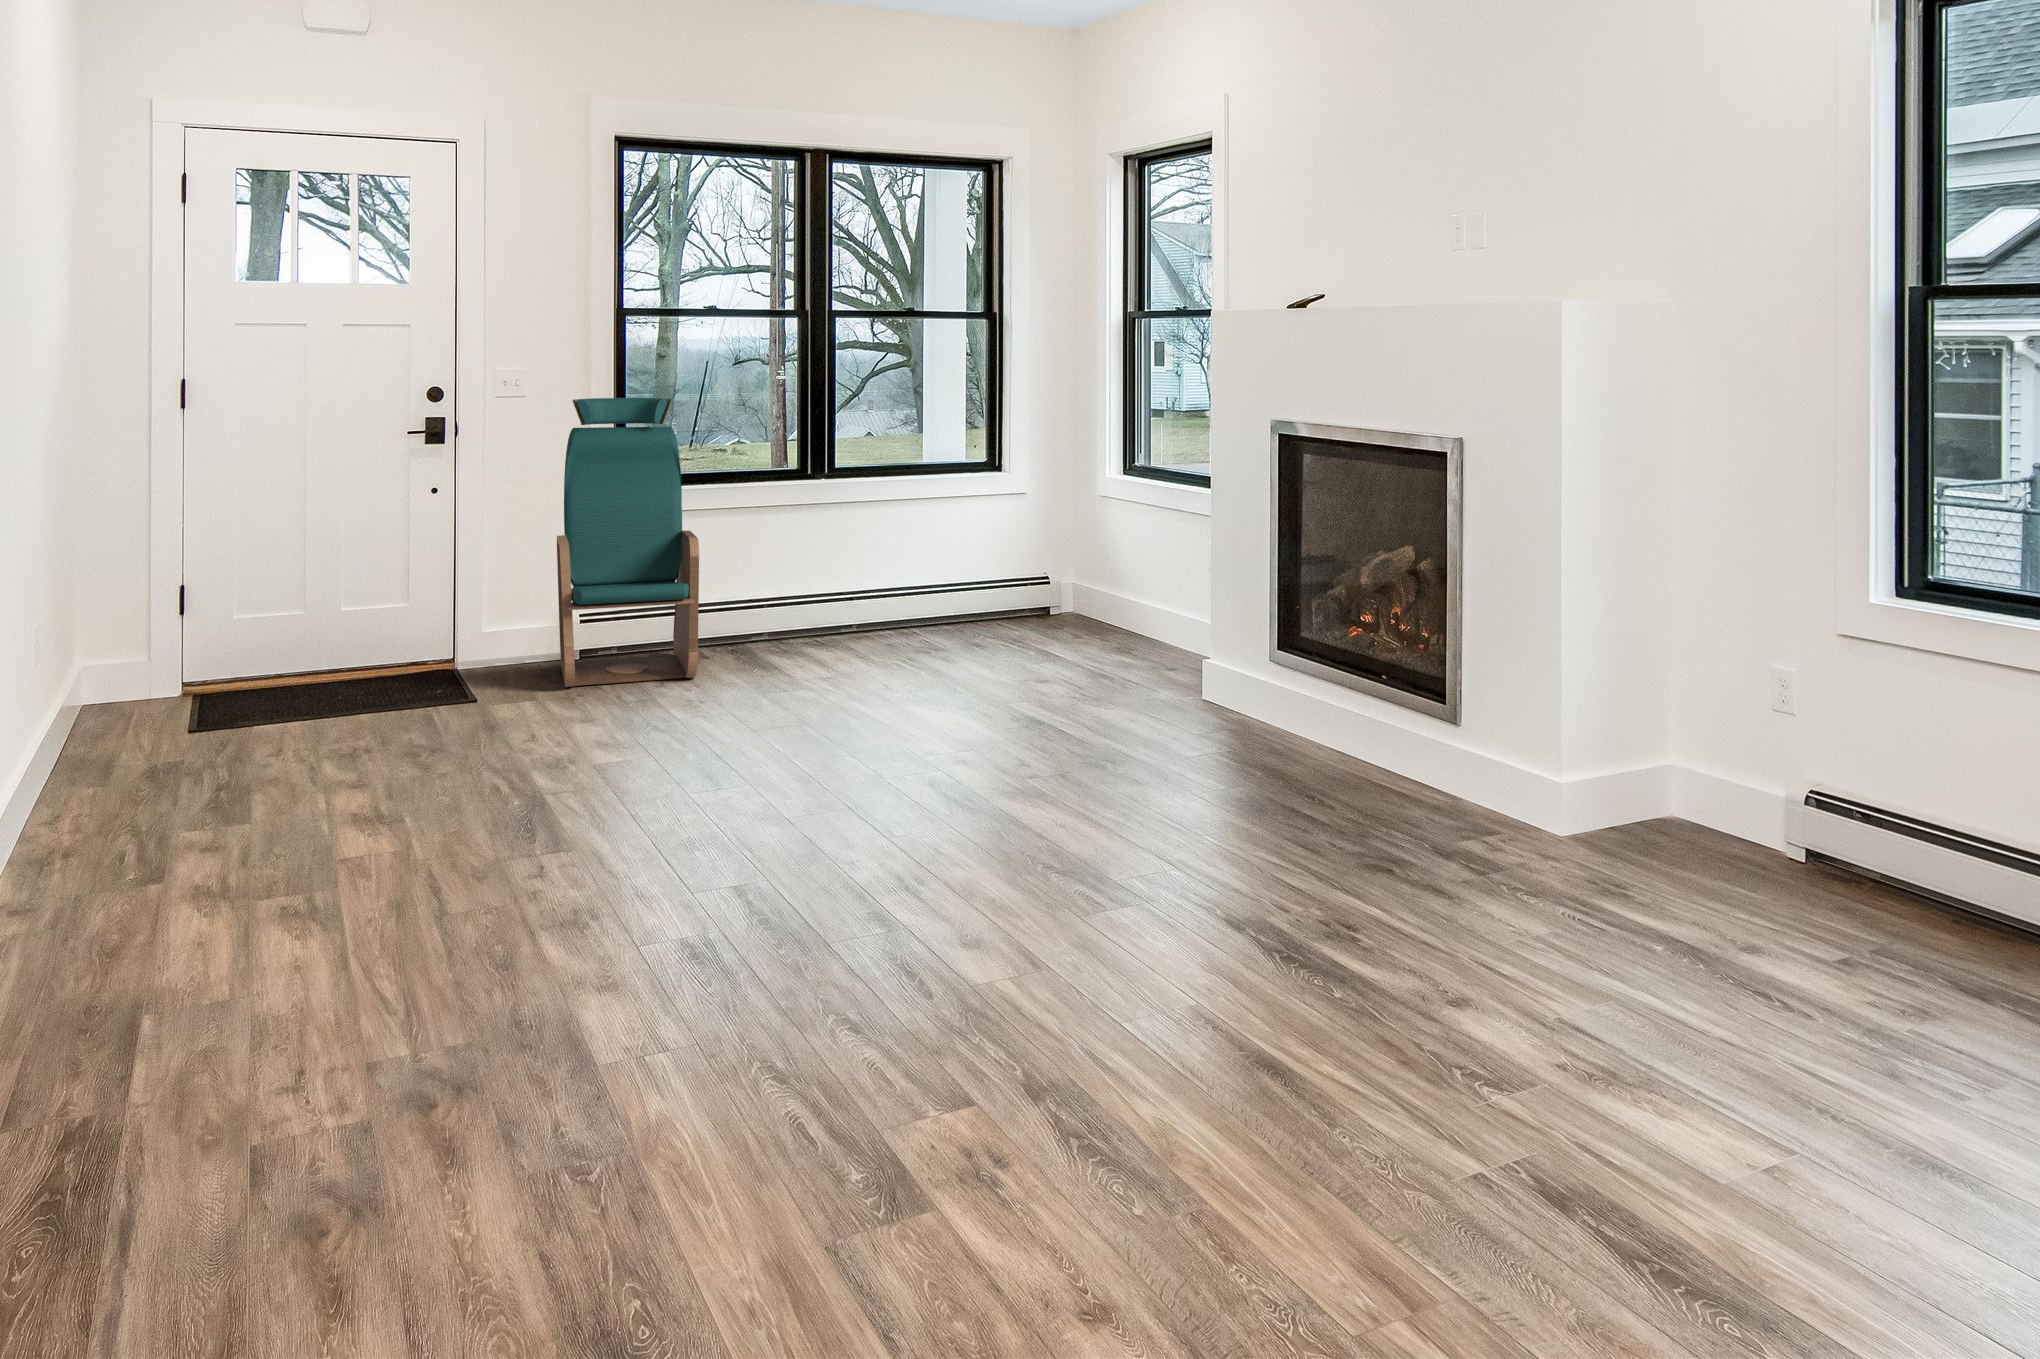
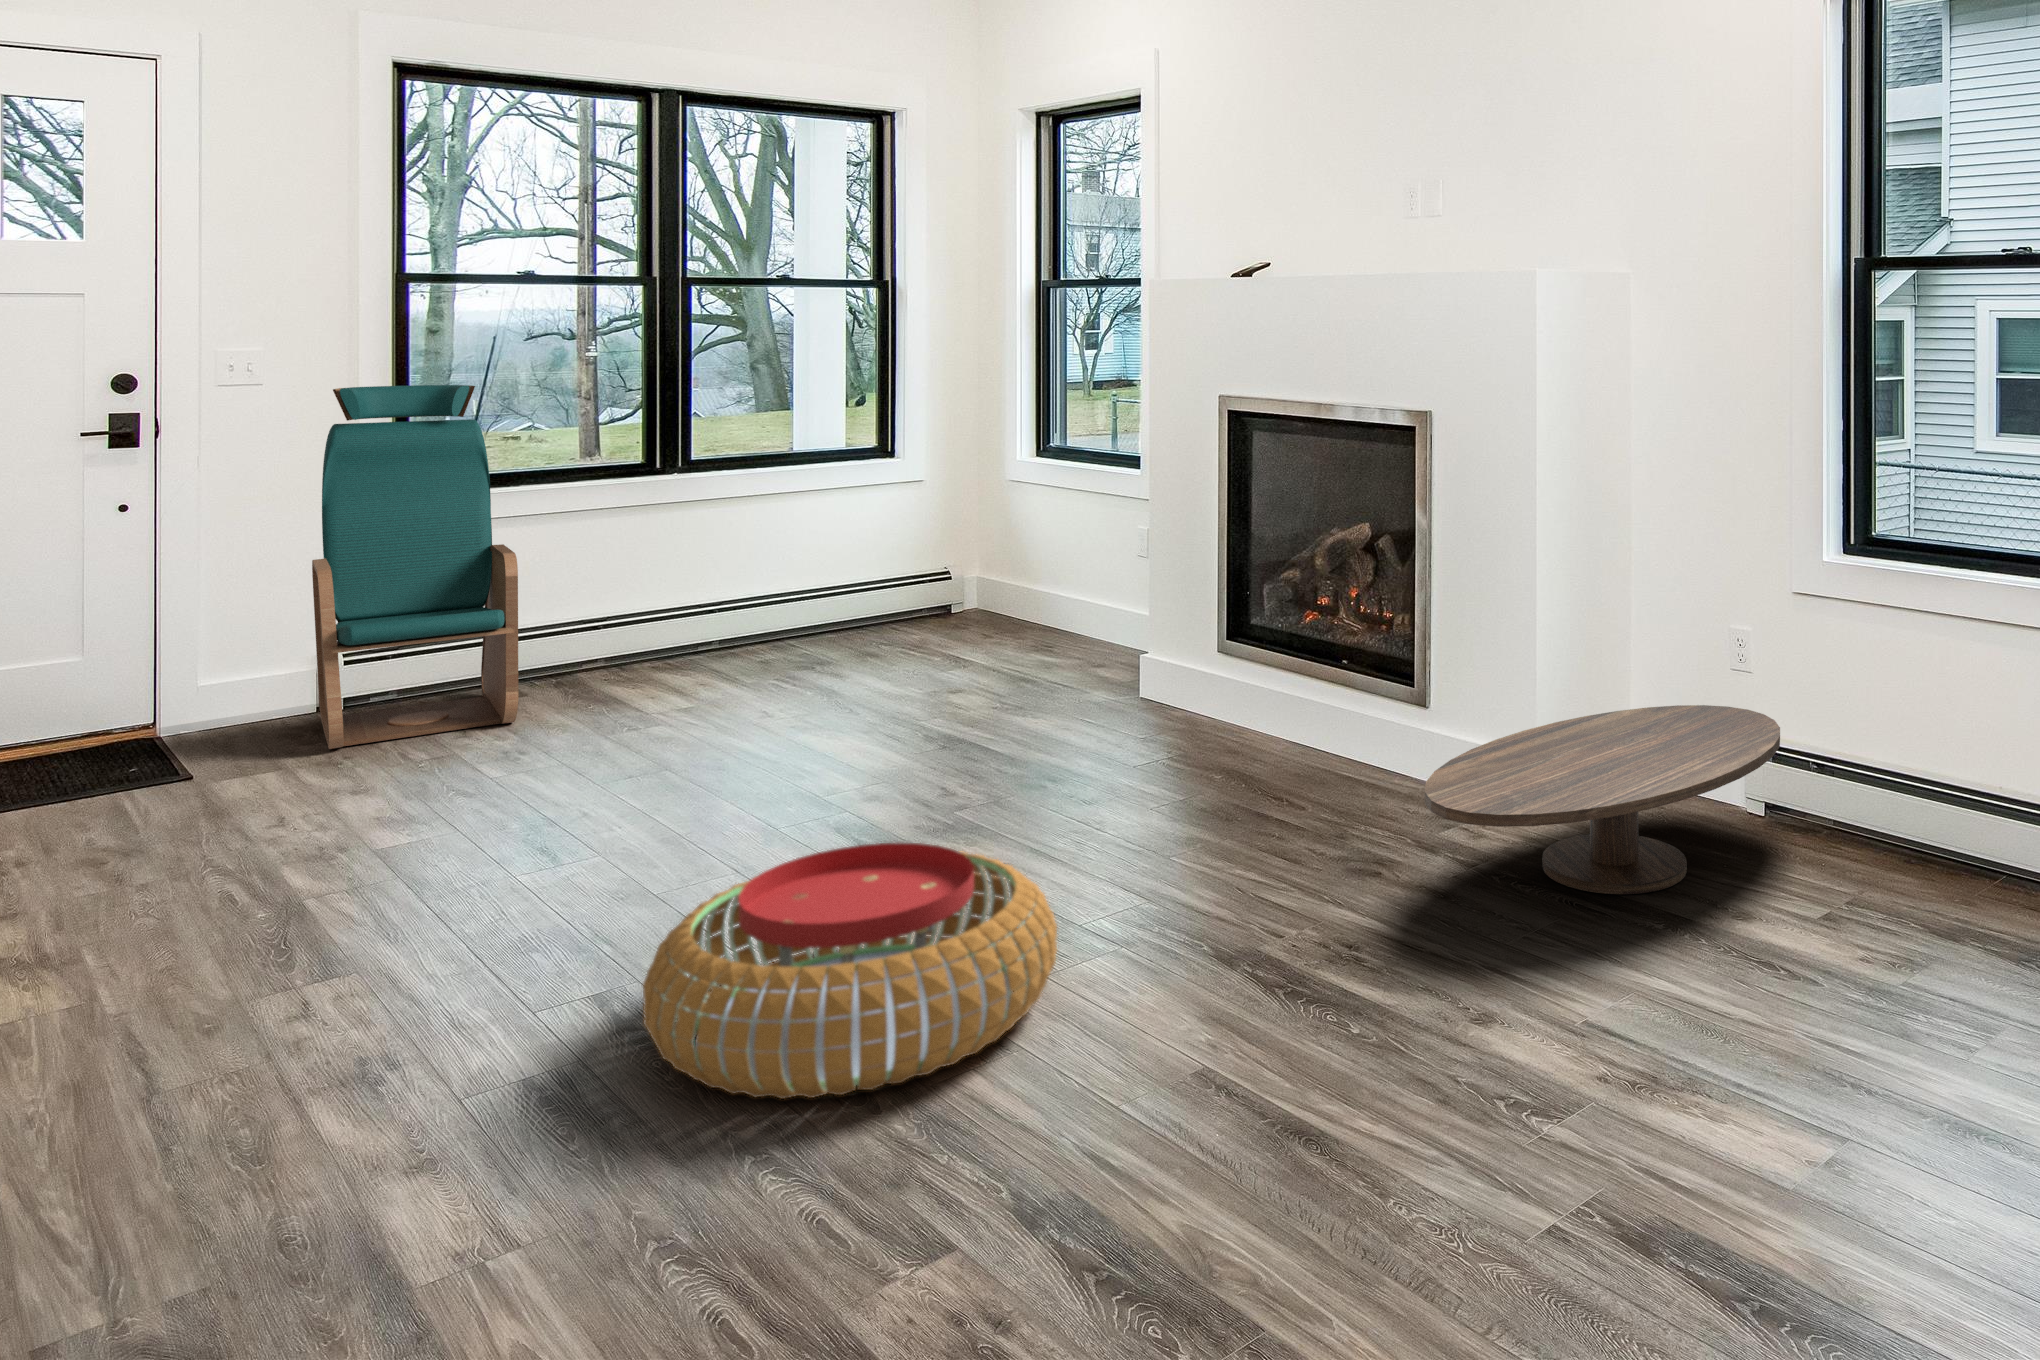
coffee table: none [1425,739,1816,916] -> present [1425,705,1780,894]
pouf: none [763,788,1085,982] -> present [643,843,1057,1099]

